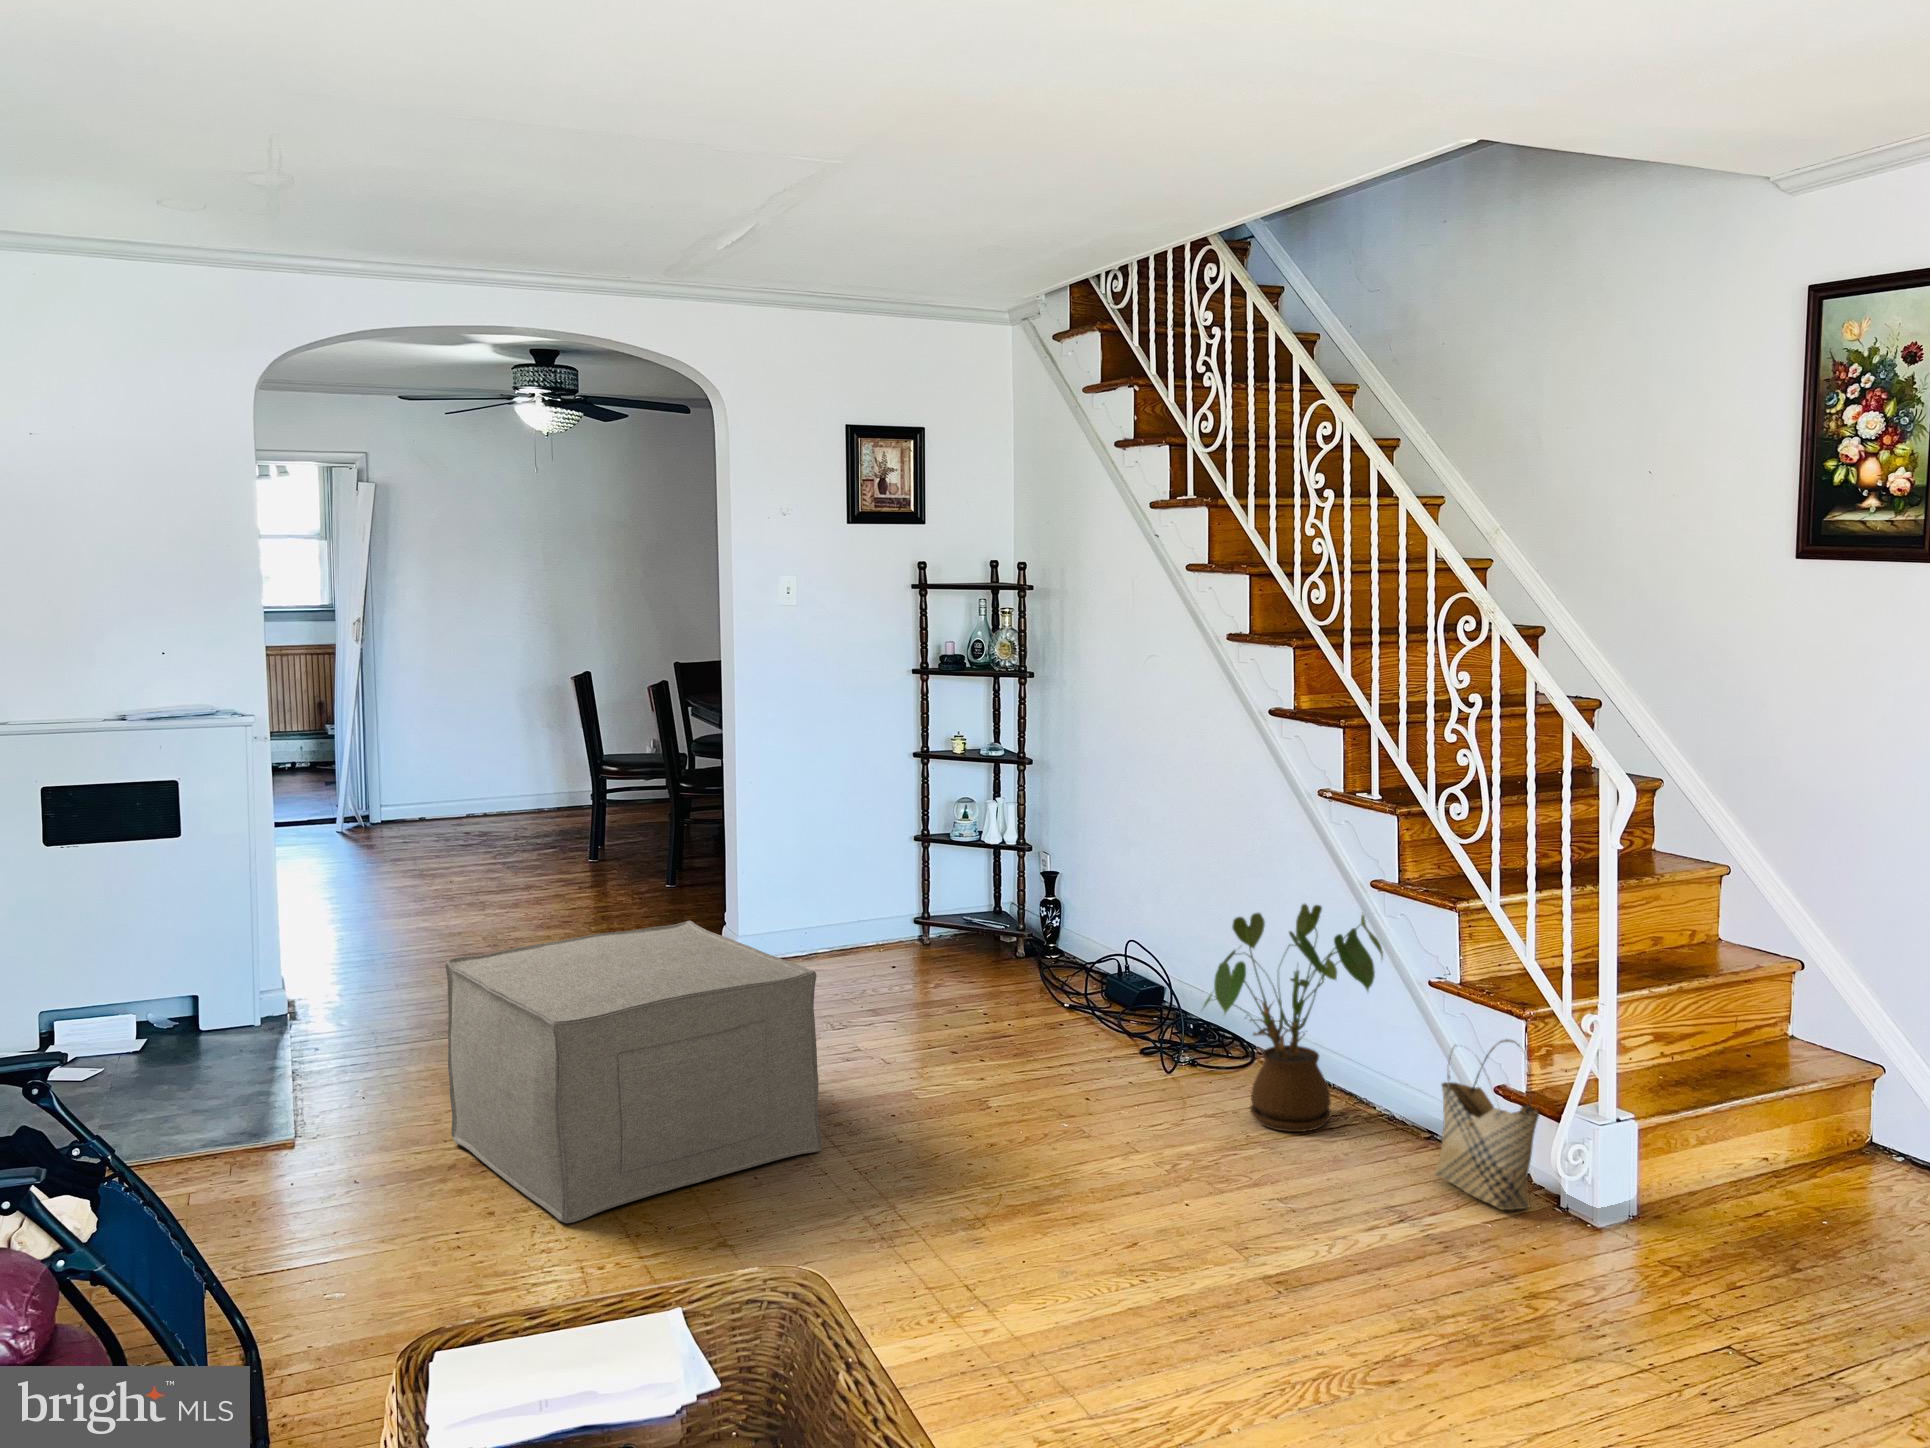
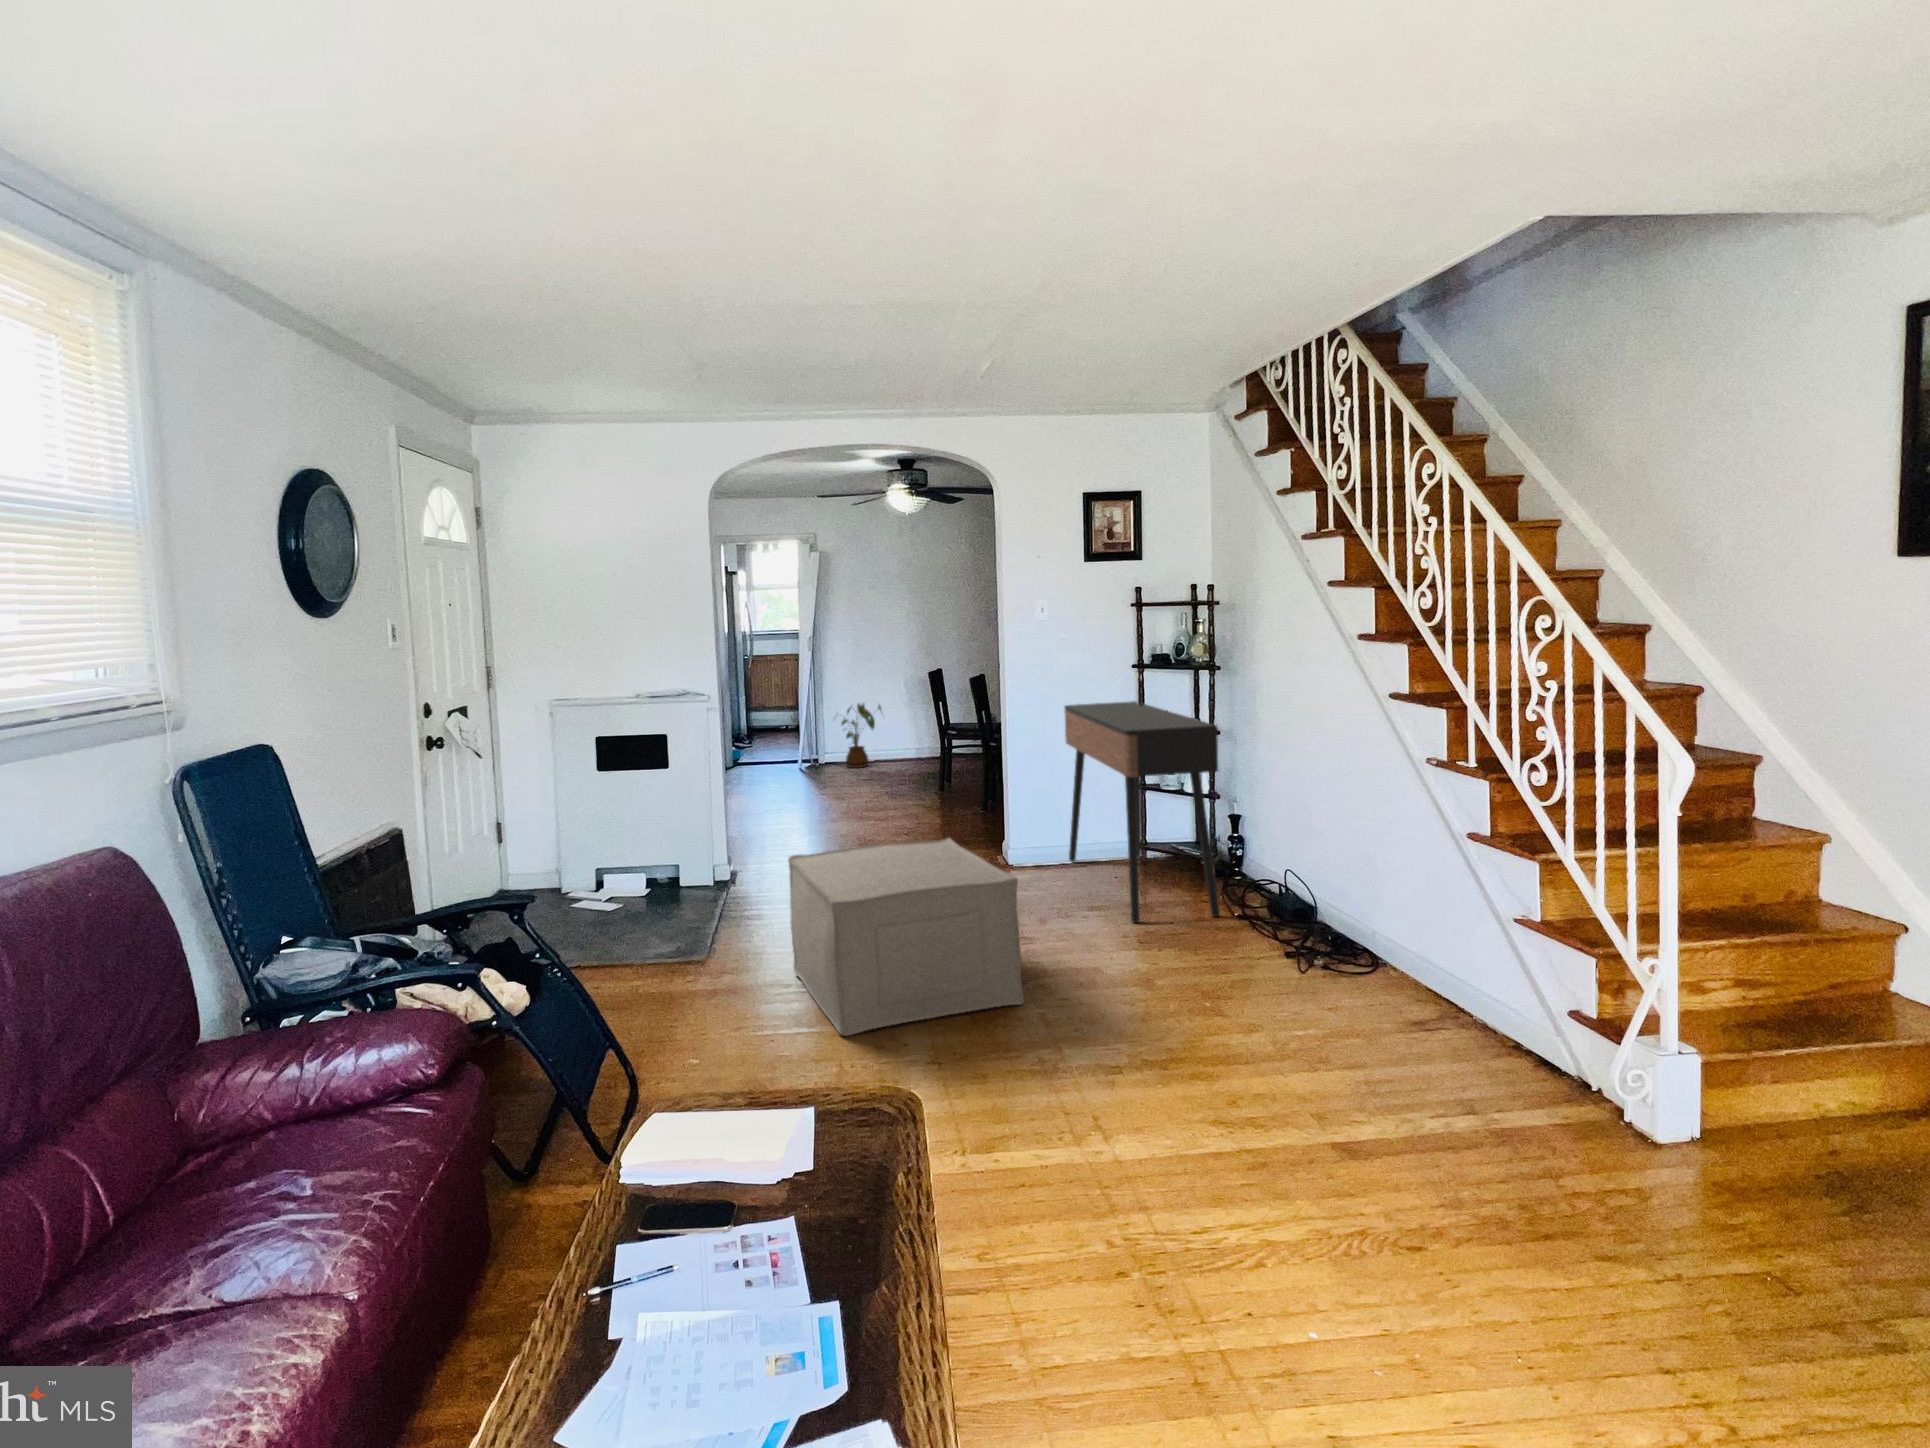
console table: none [818,720,1049,1028] -> present [1065,701,1220,923]
house plant: present [1204,904,1383,1132] -> present [842,704,881,768]
woven basket: present [1435,1040,1539,1210] -> none [1508,972,1601,1118]

